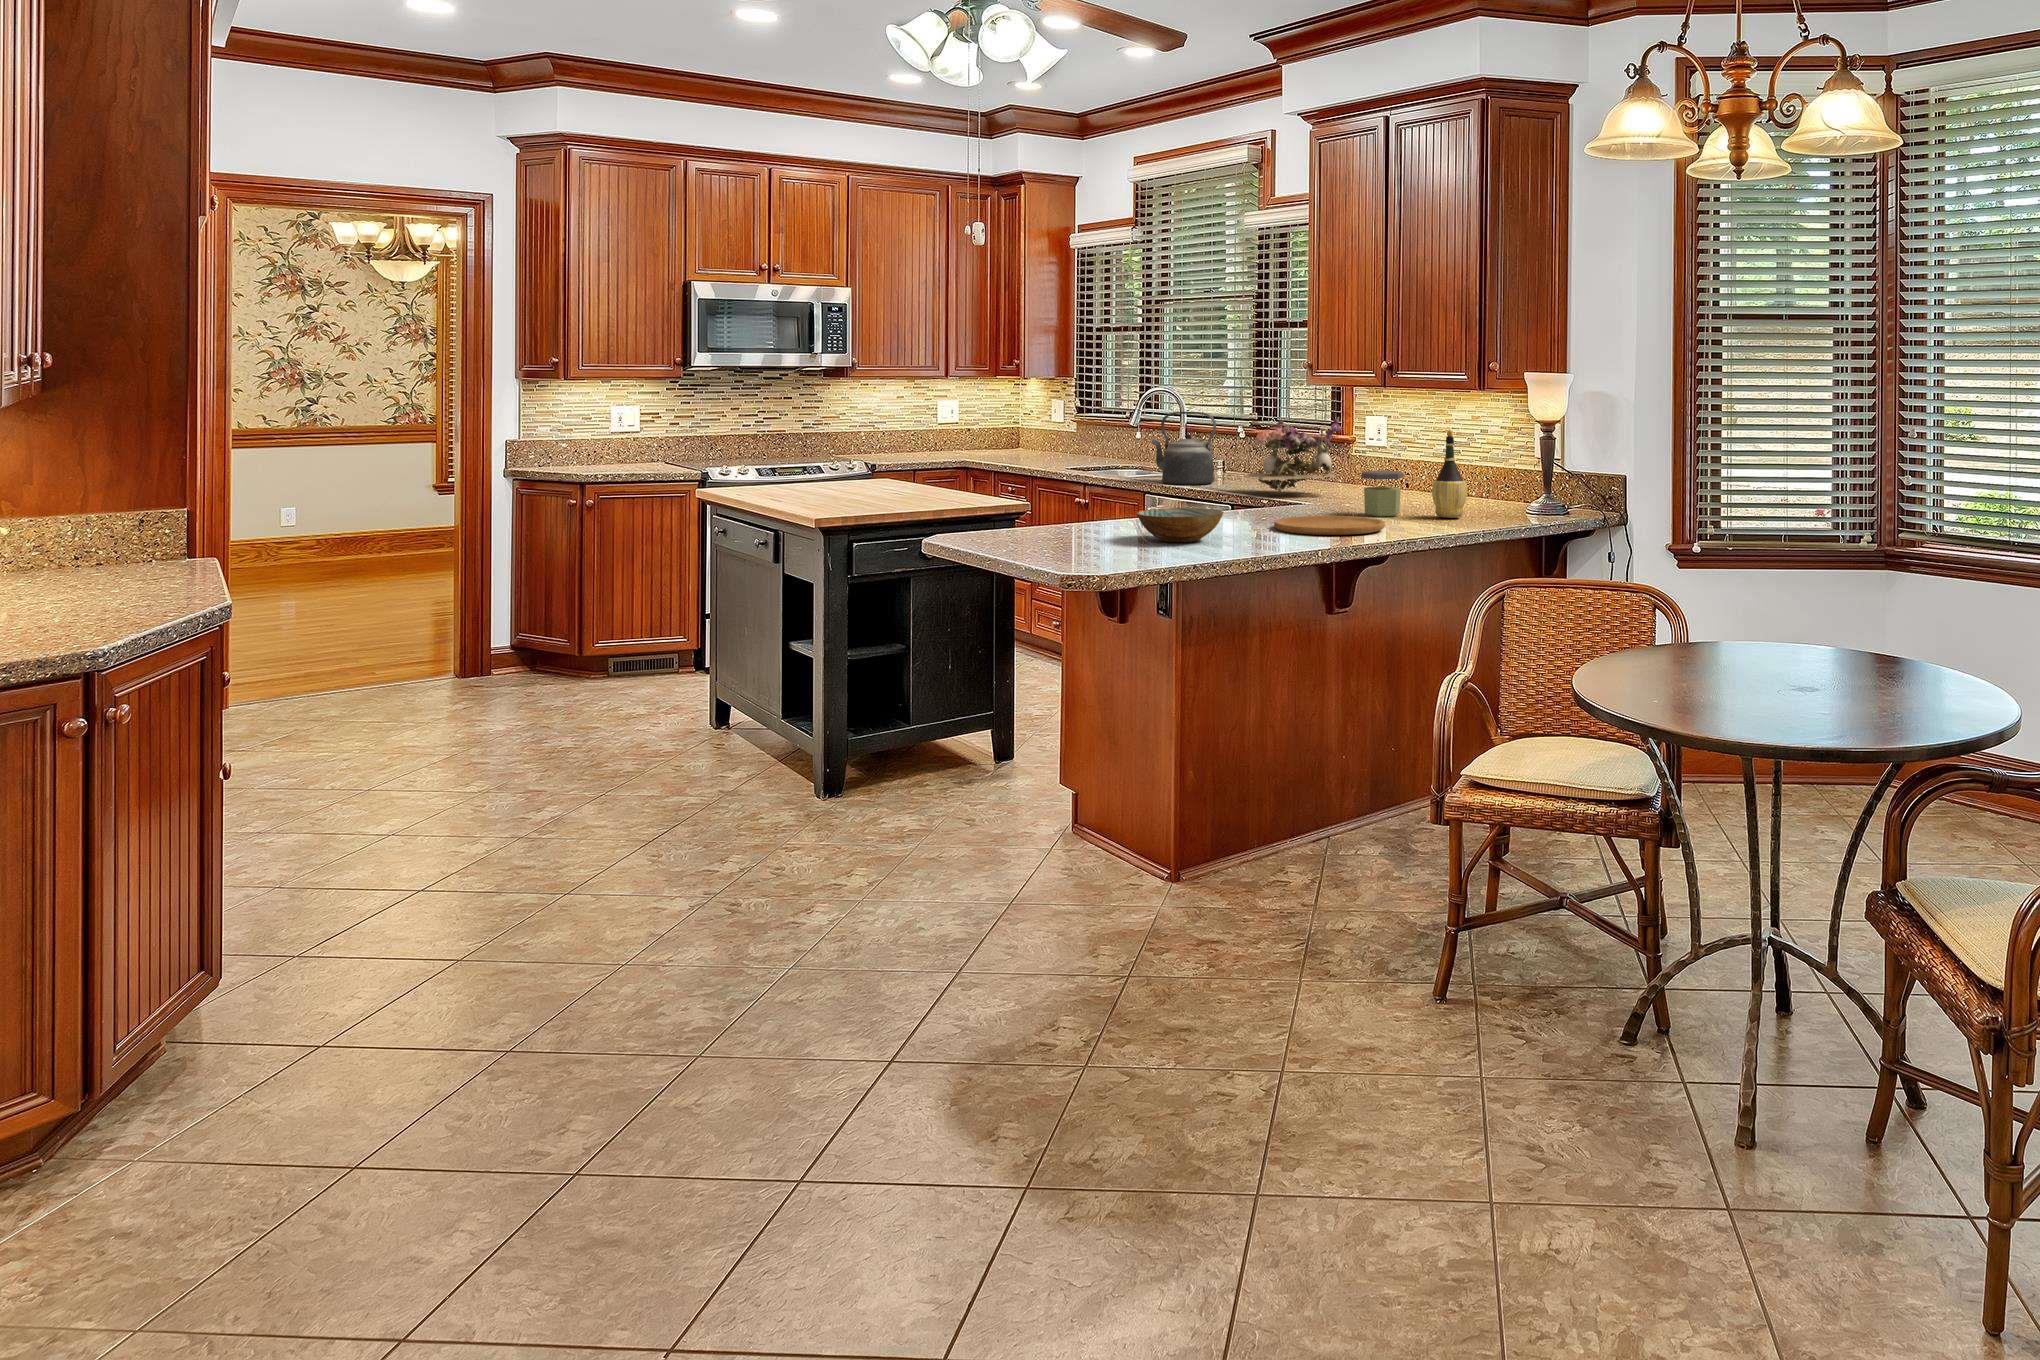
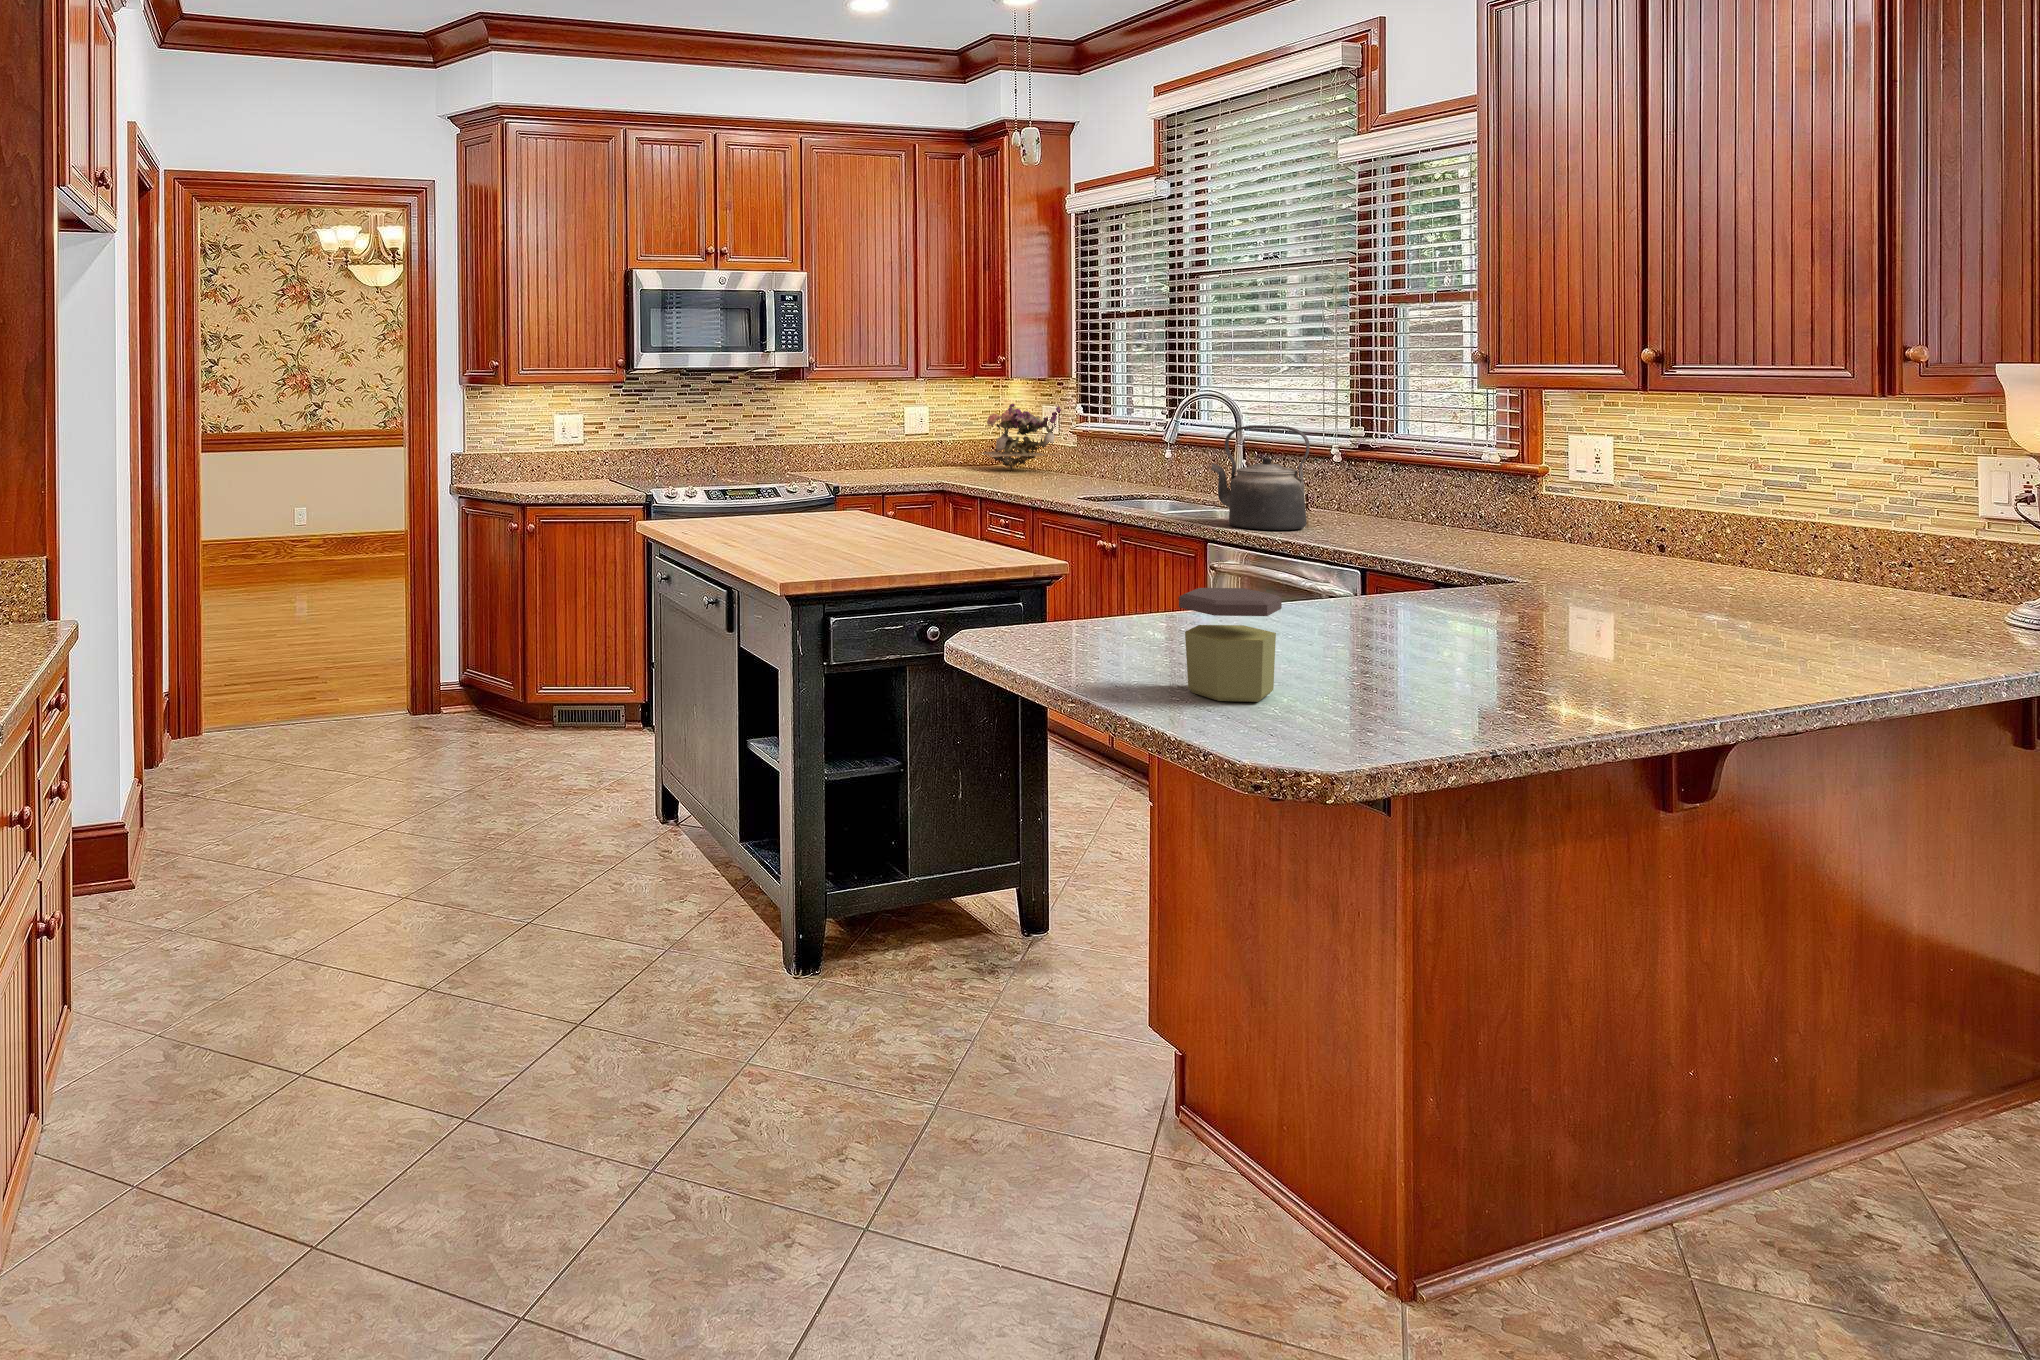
flower arrangement: present [1247,417,1341,493] -> present [979,404,1061,469]
wine bottle: present [1432,431,1467,518] -> none [1777,467,1854,621]
jar: present [1362,470,1403,516] -> present [1179,588,1282,702]
bowl: present [1136,508,1224,542] -> none [1297,601,1461,668]
cutting board: present [1274,516,1385,535] -> none [1514,612,1743,660]

